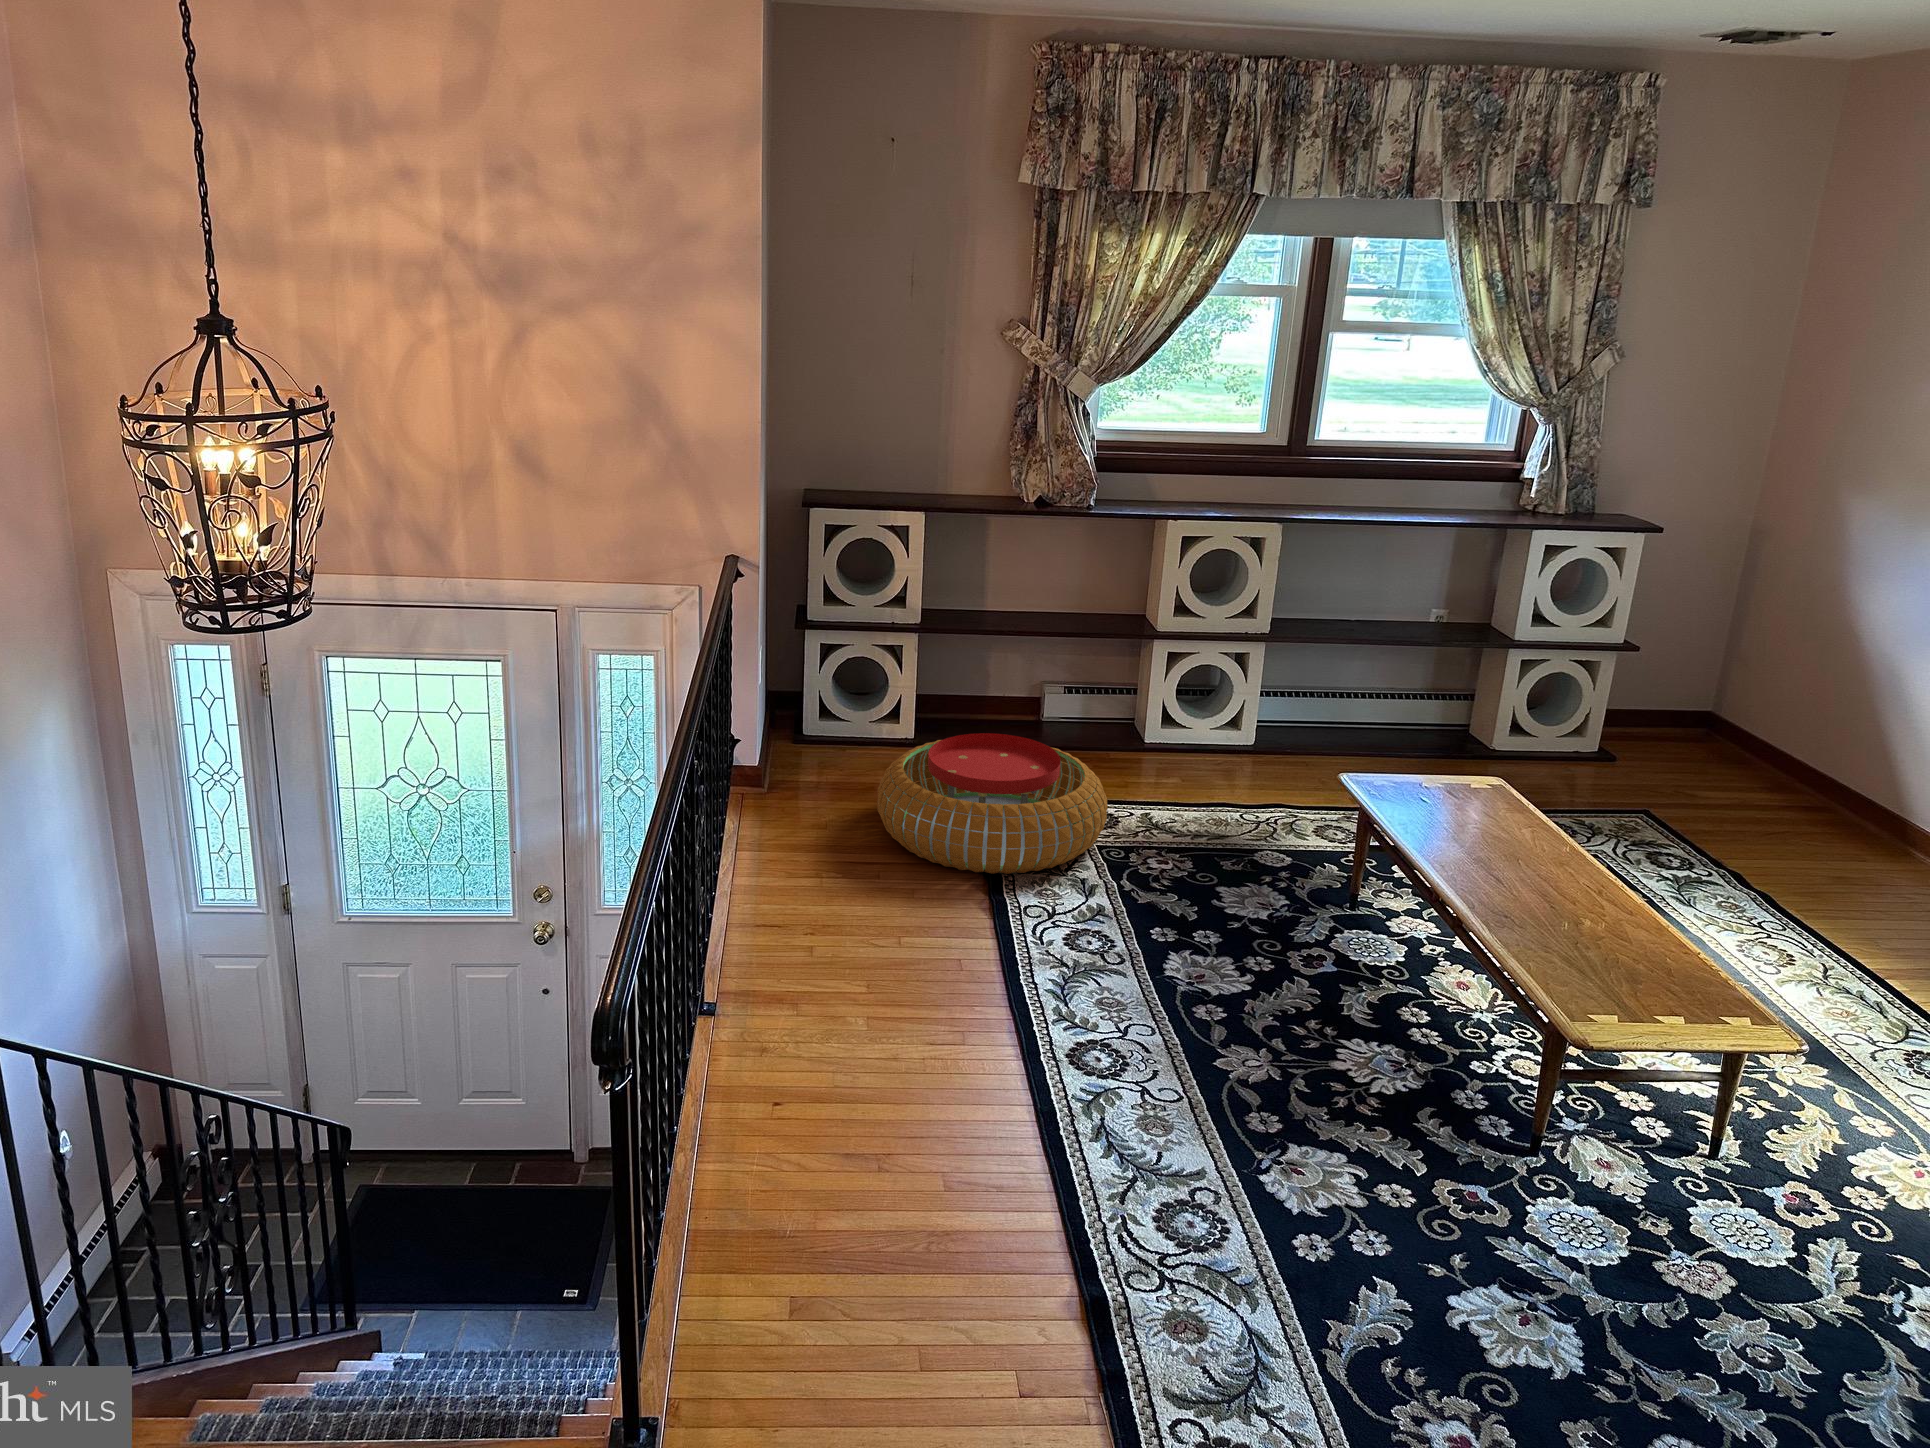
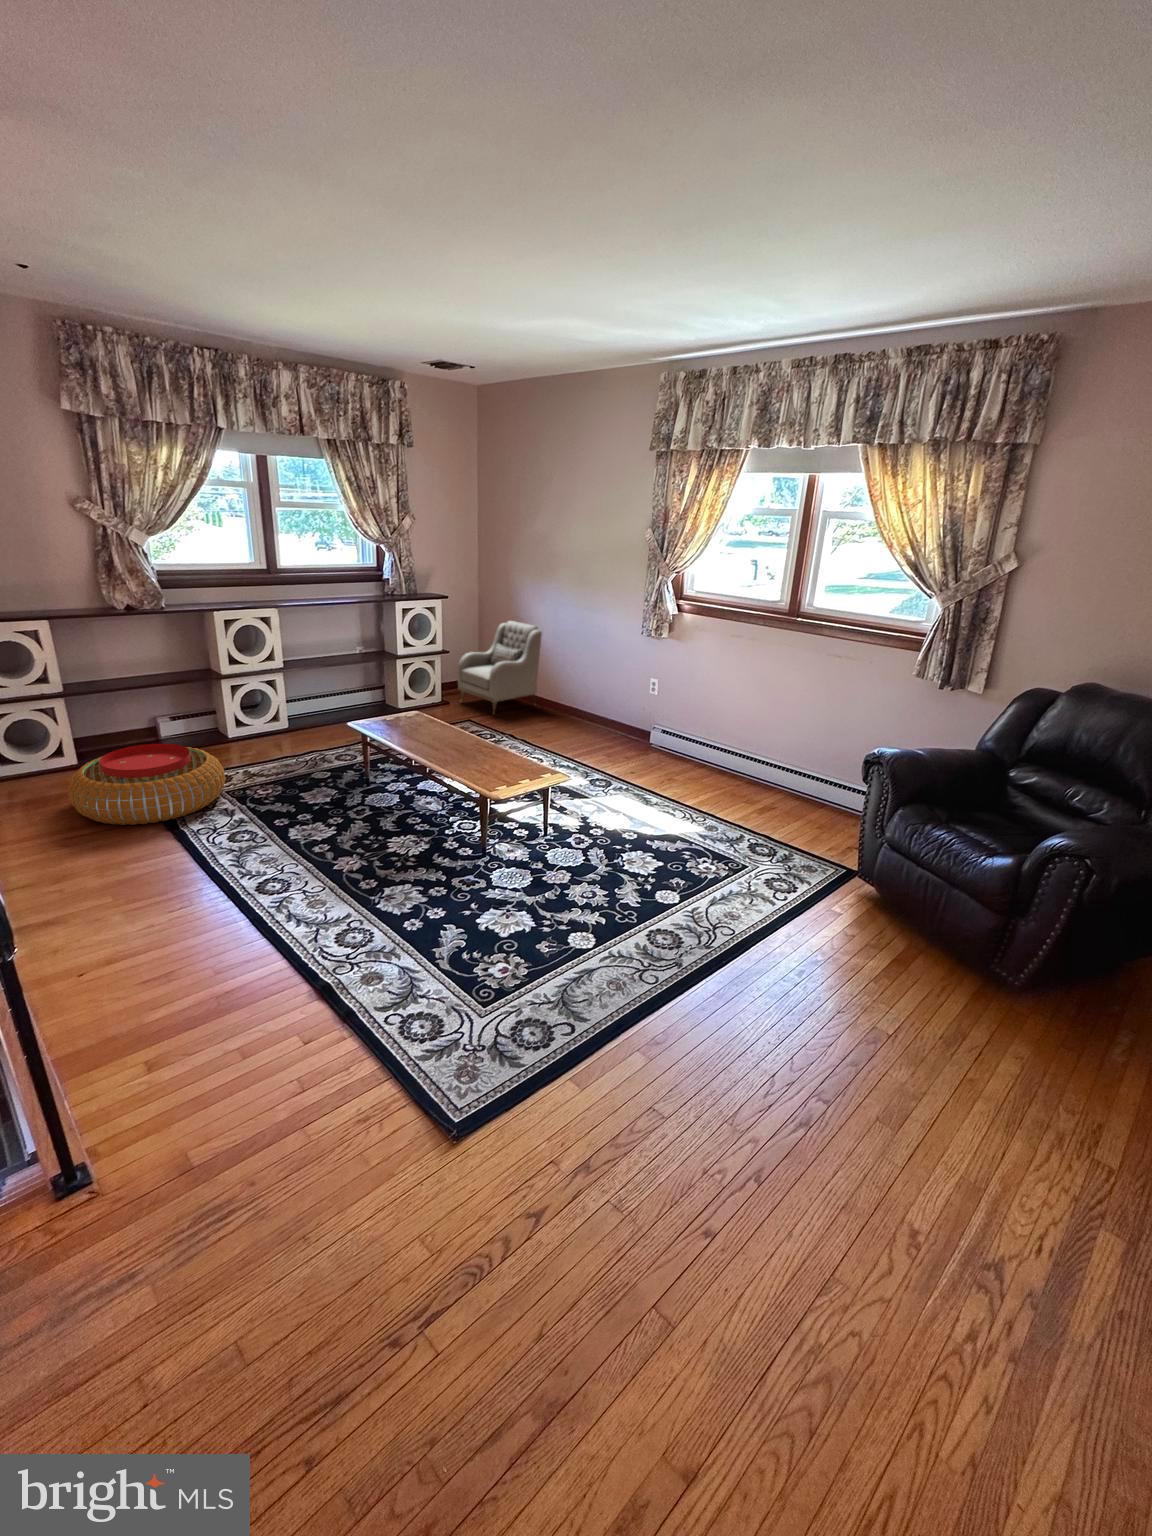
armchair: none [1638,554,1890,809] -> present [458,621,542,712]

